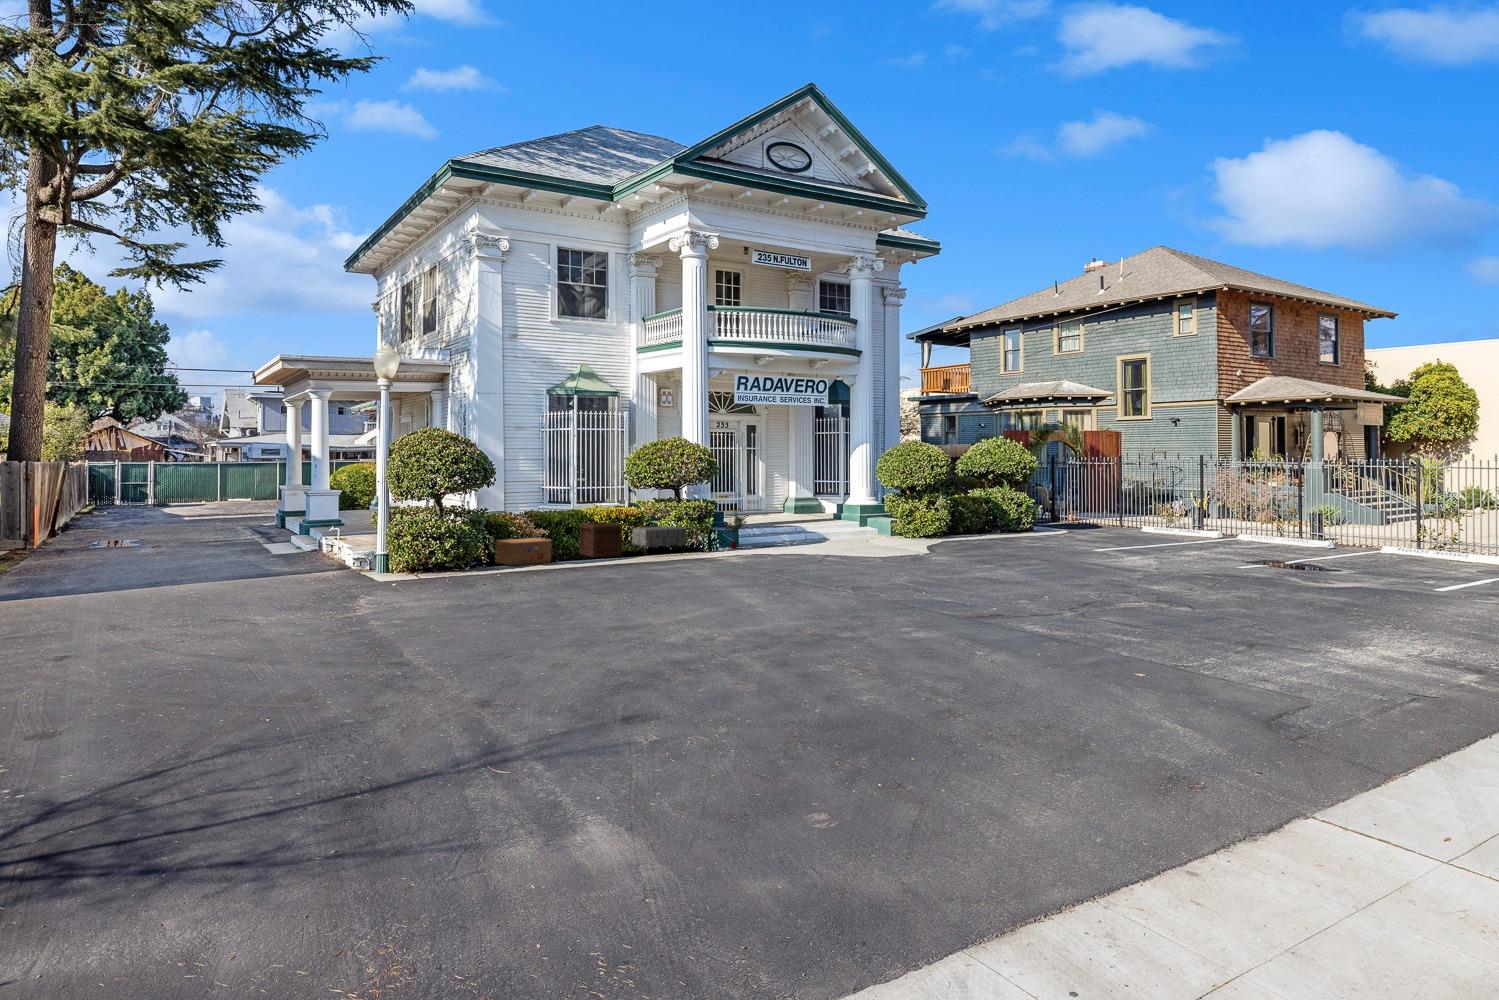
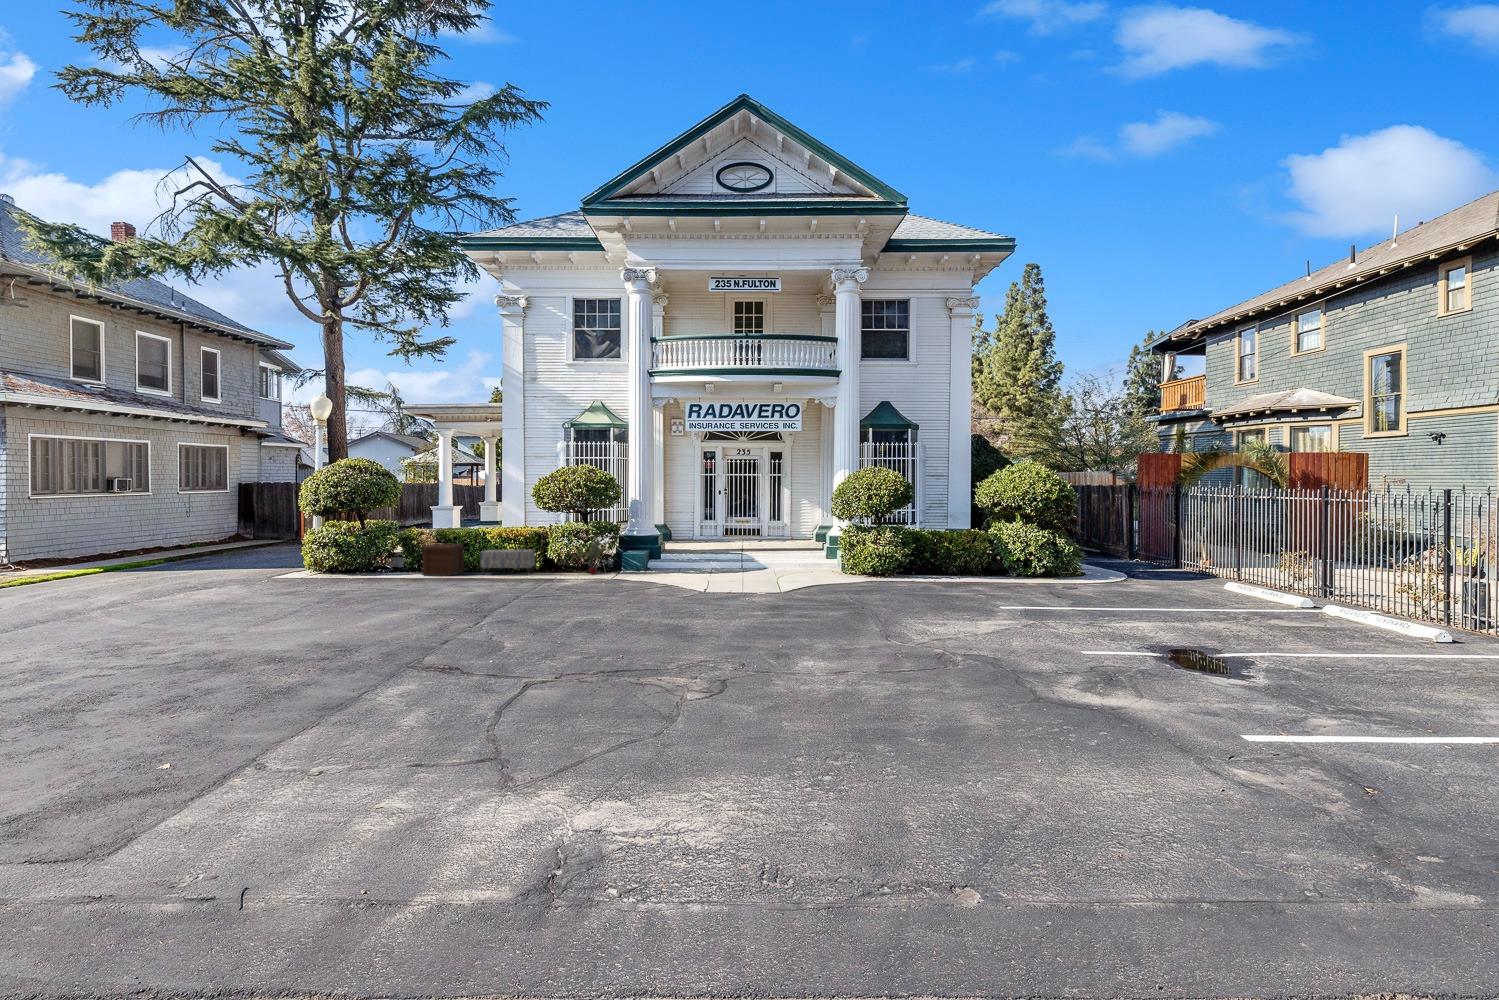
cardboard box: present [496,538,551,566] -> none [319,555,371,579]

